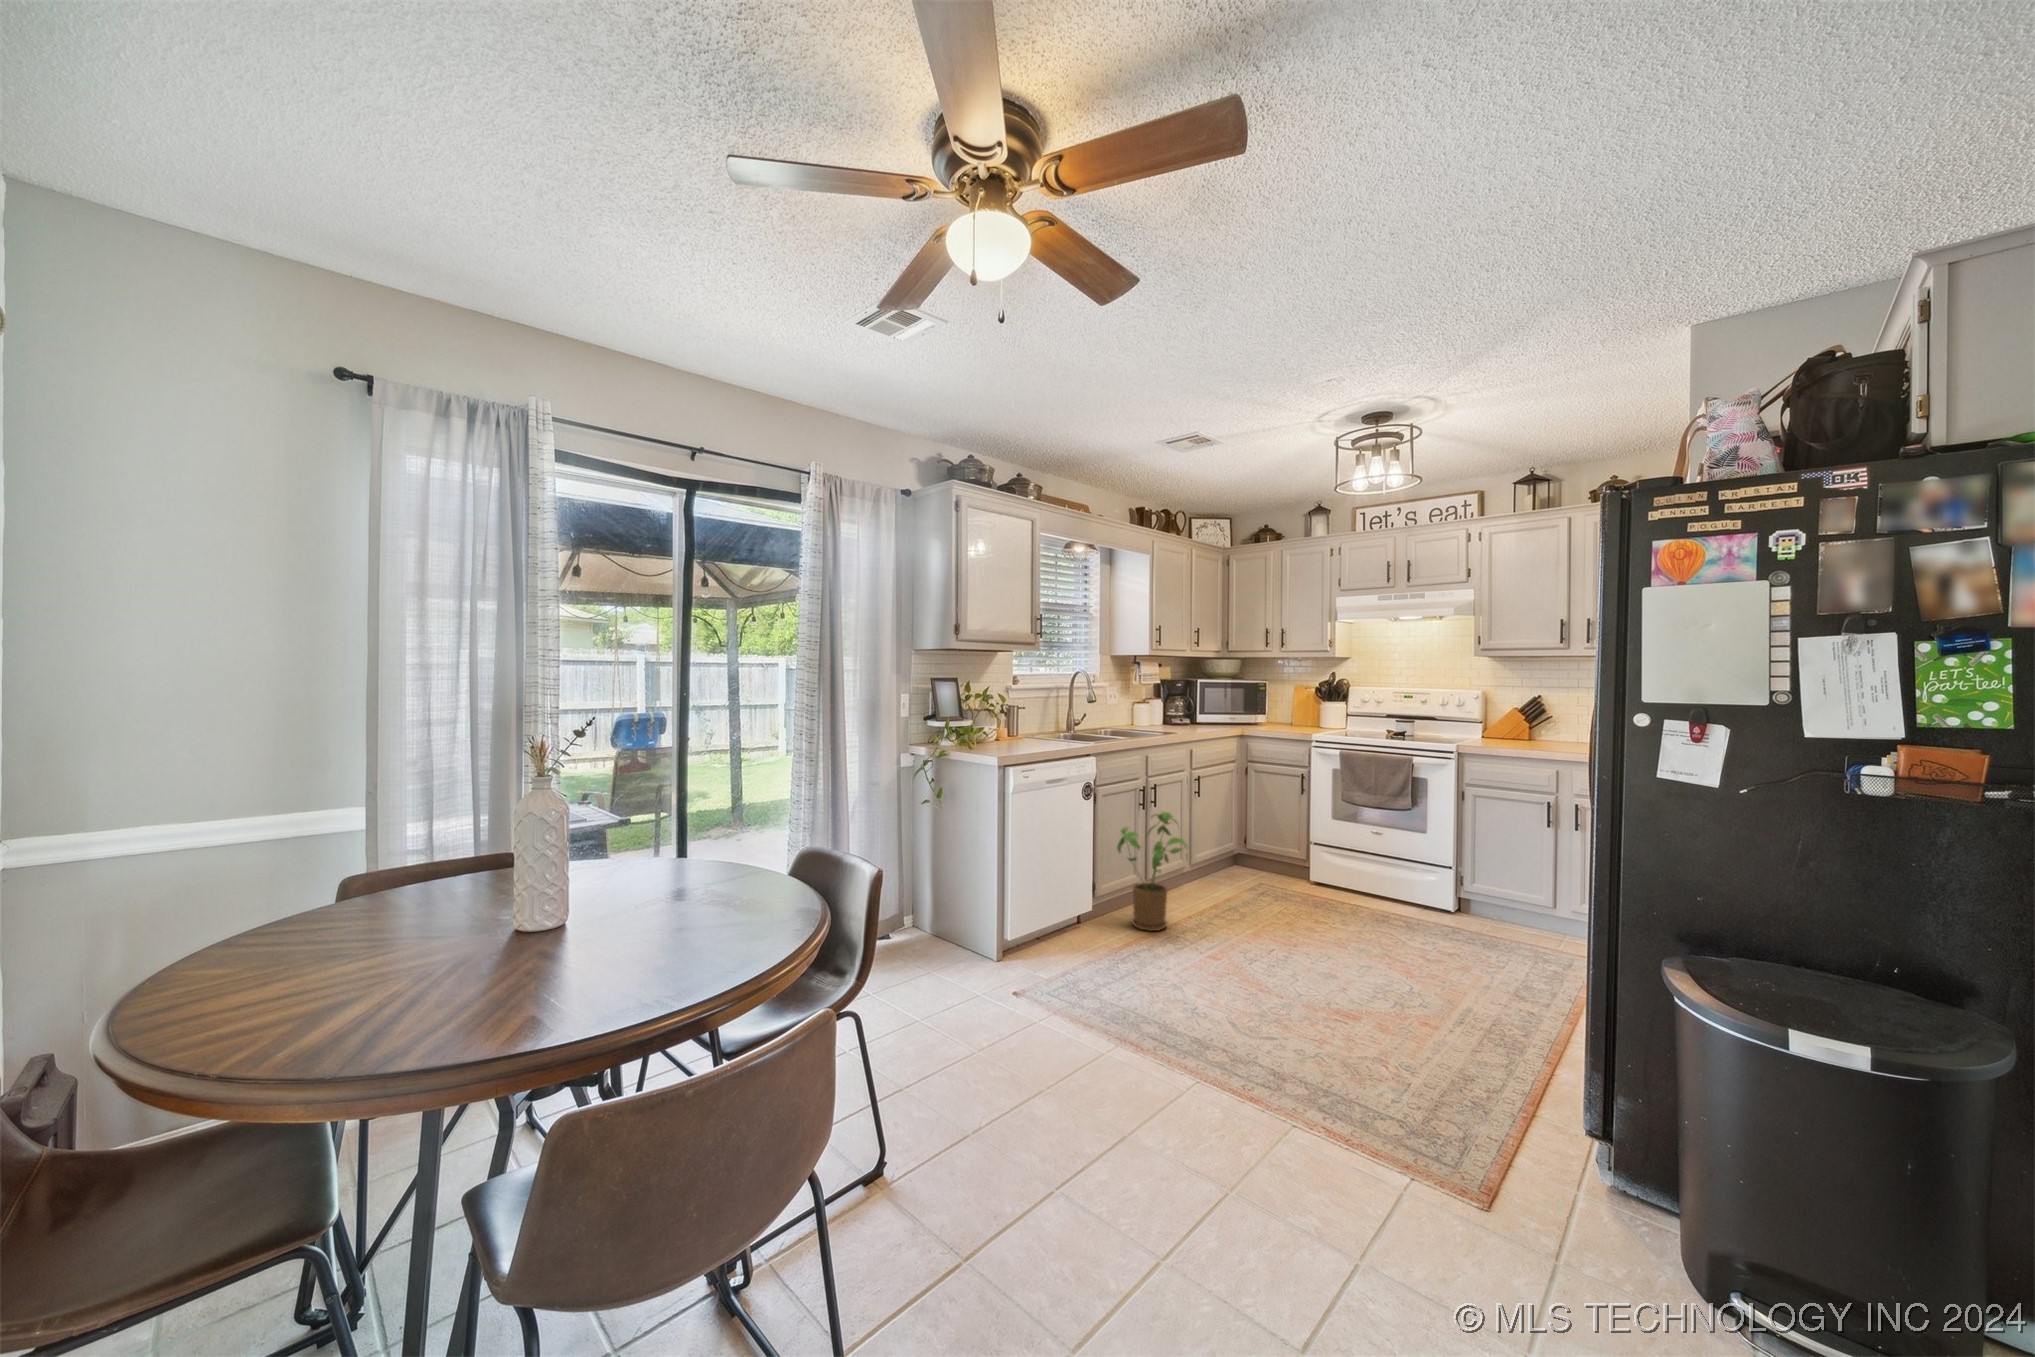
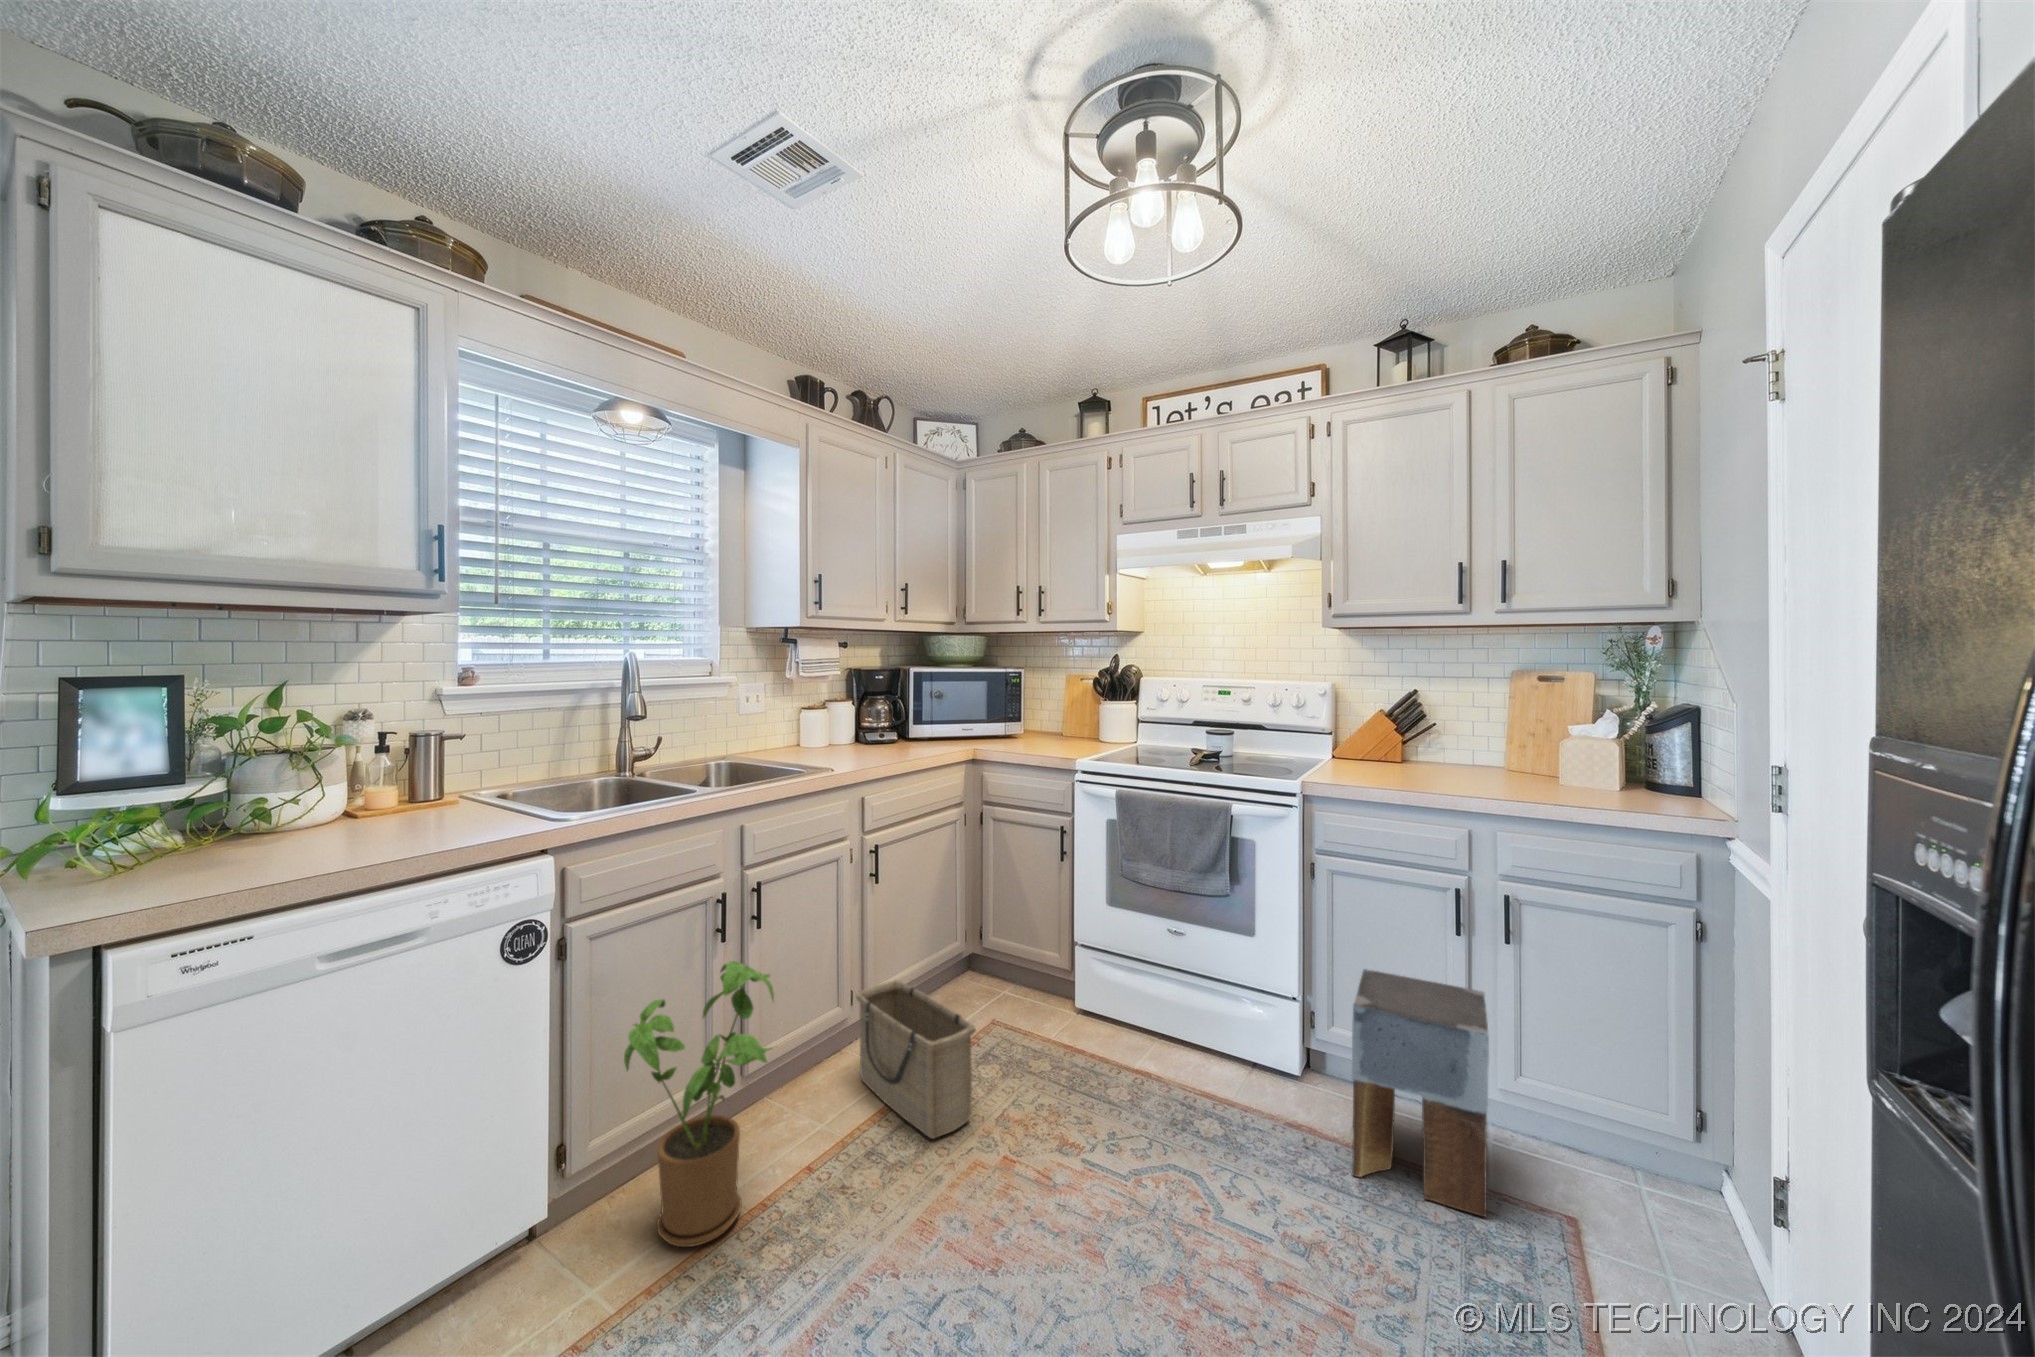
stool: none [1479,845,1559,957] -> present [1352,969,1489,1217]
basket: none [1195,848,1268,915] -> present [856,980,976,1138]

